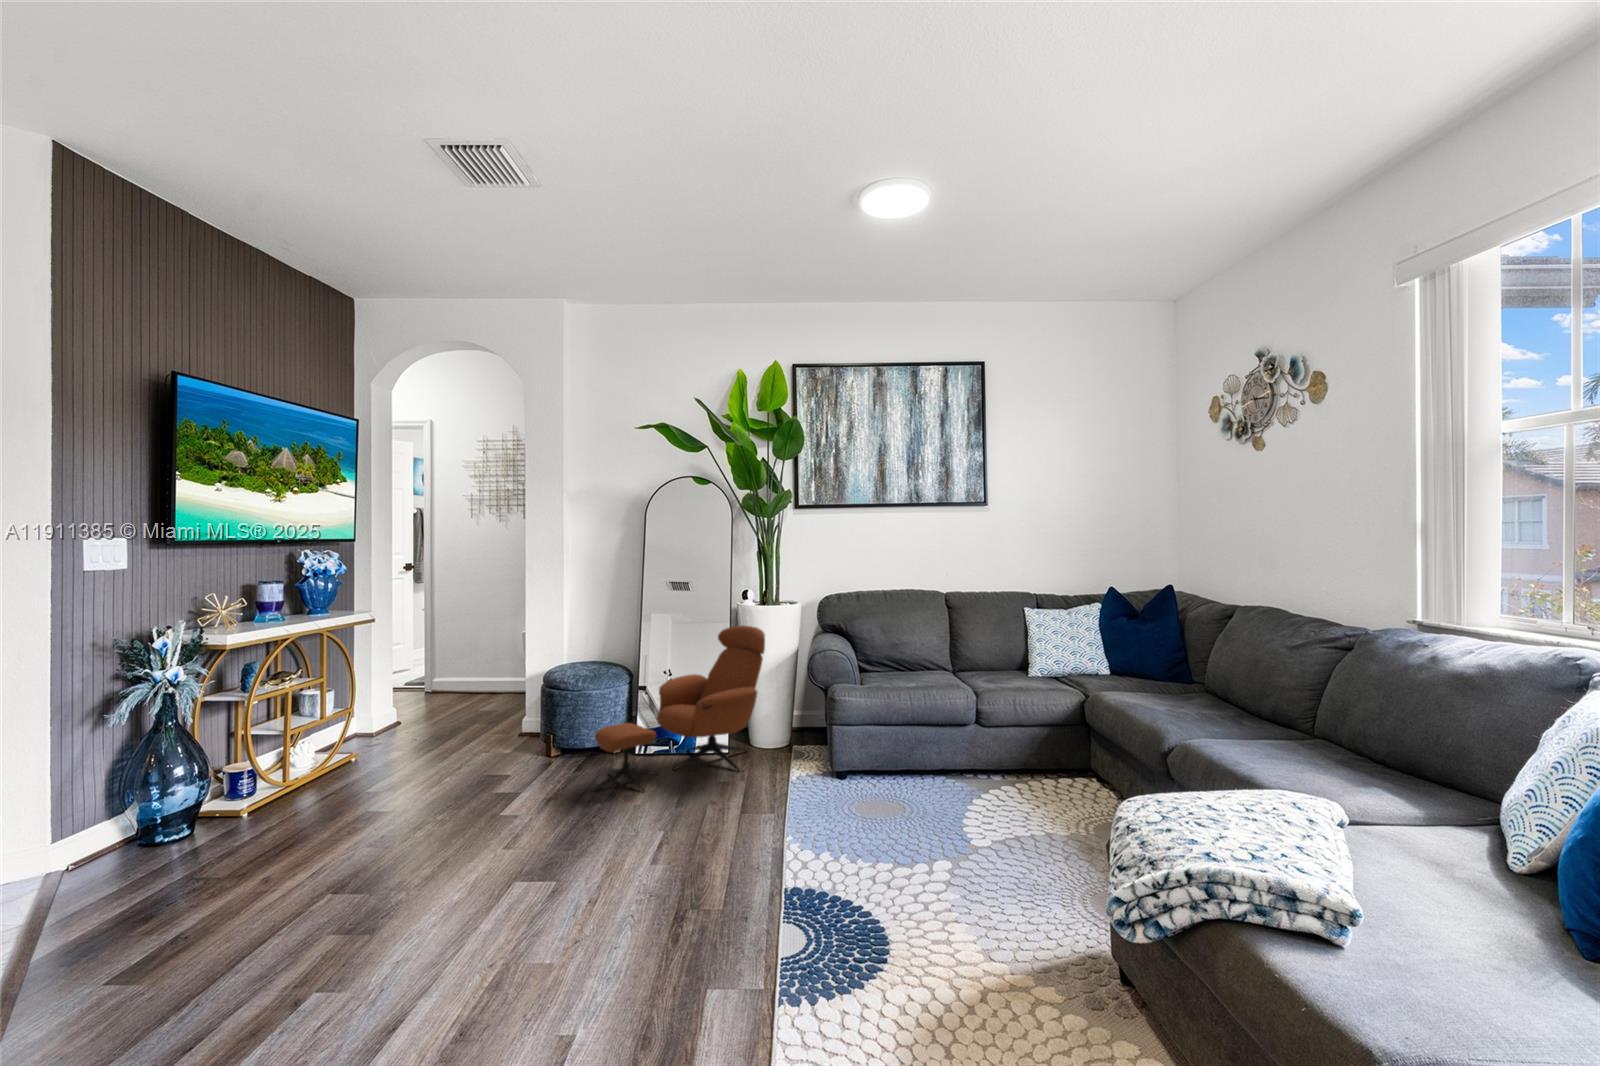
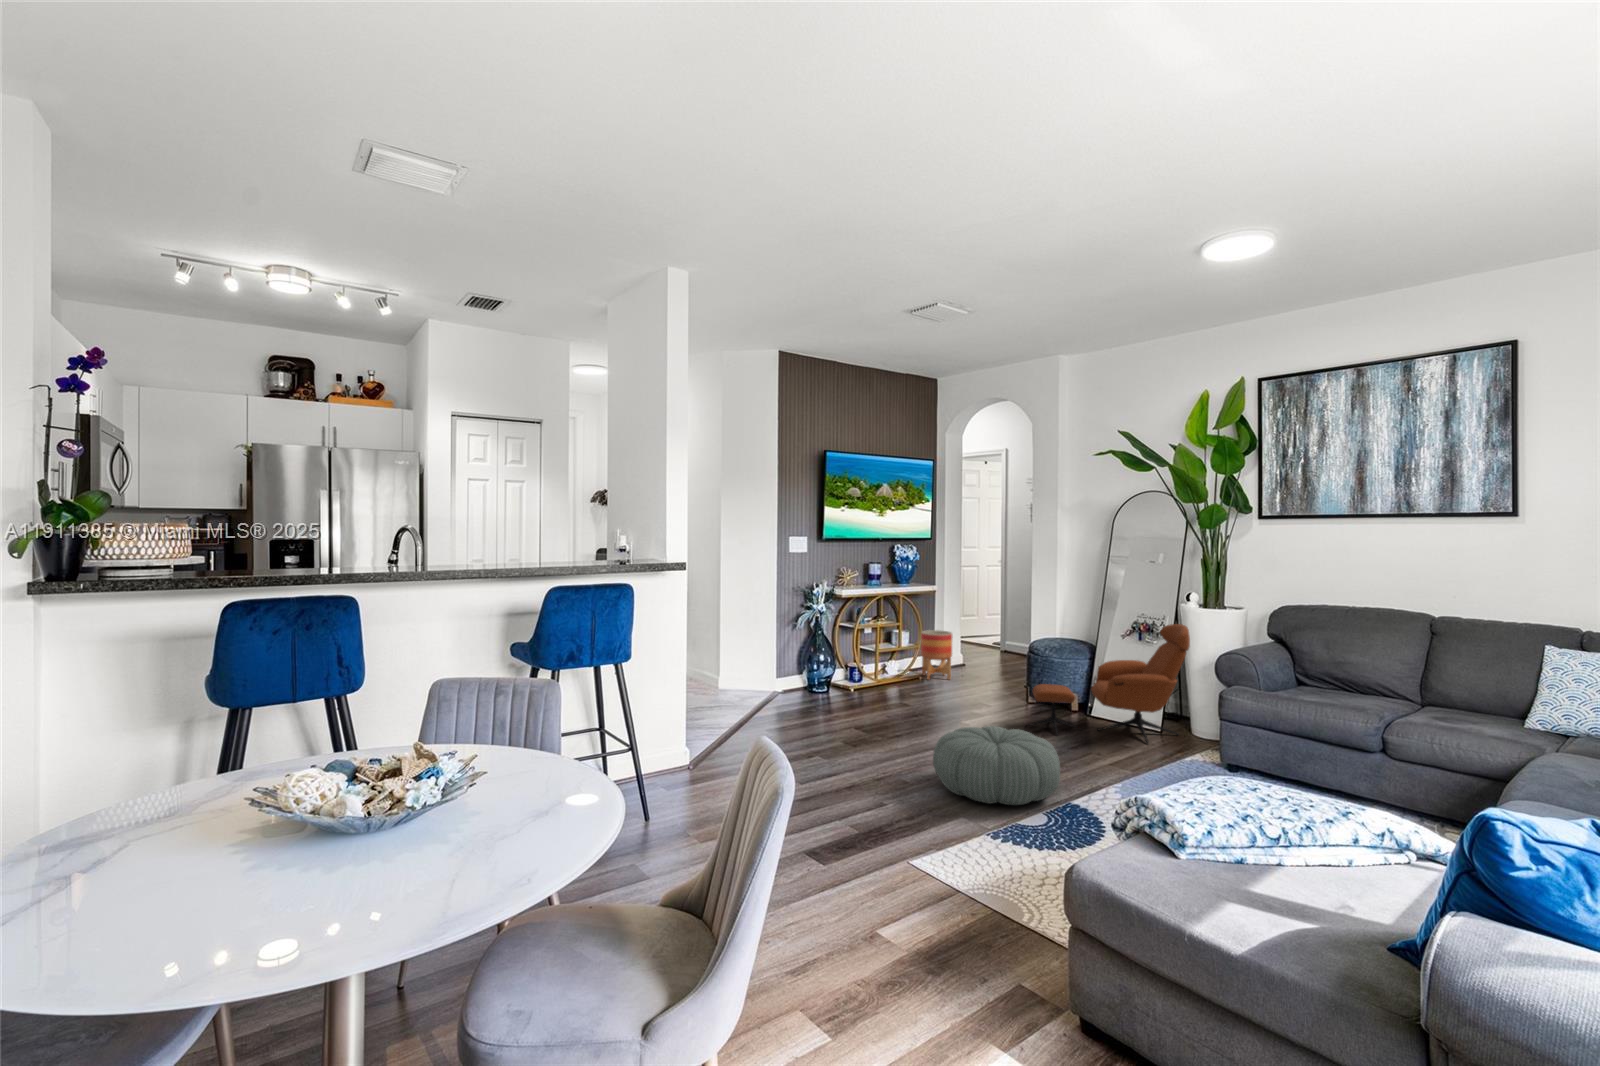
planter: none [352,677,407,757] -> present [921,630,952,680]
pouf: none [590,803,779,943] -> present [933,726,1060,805]

